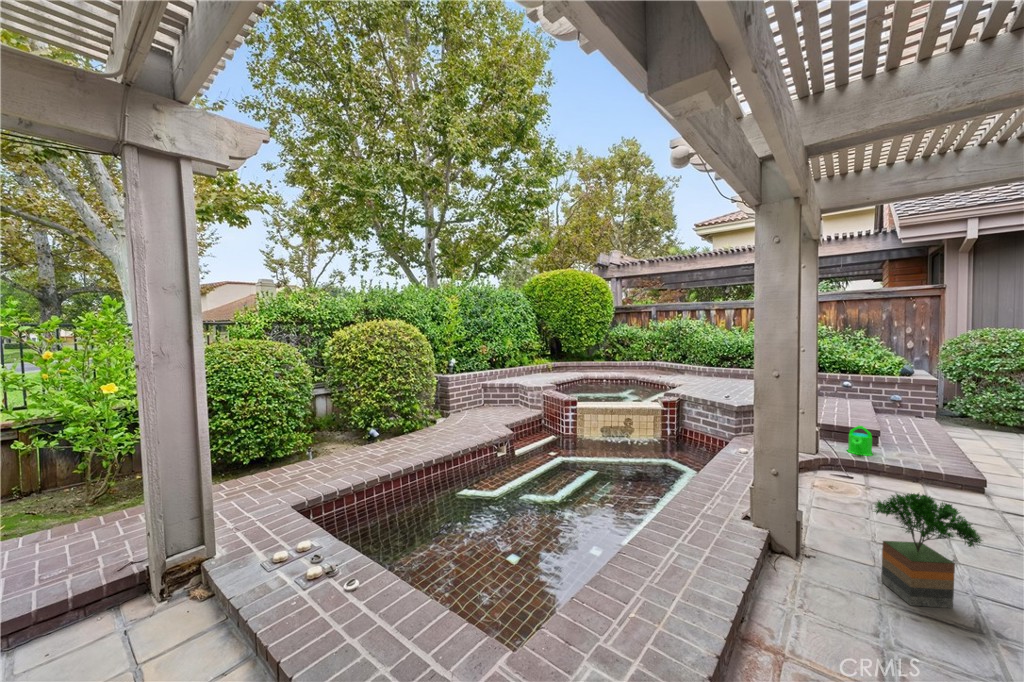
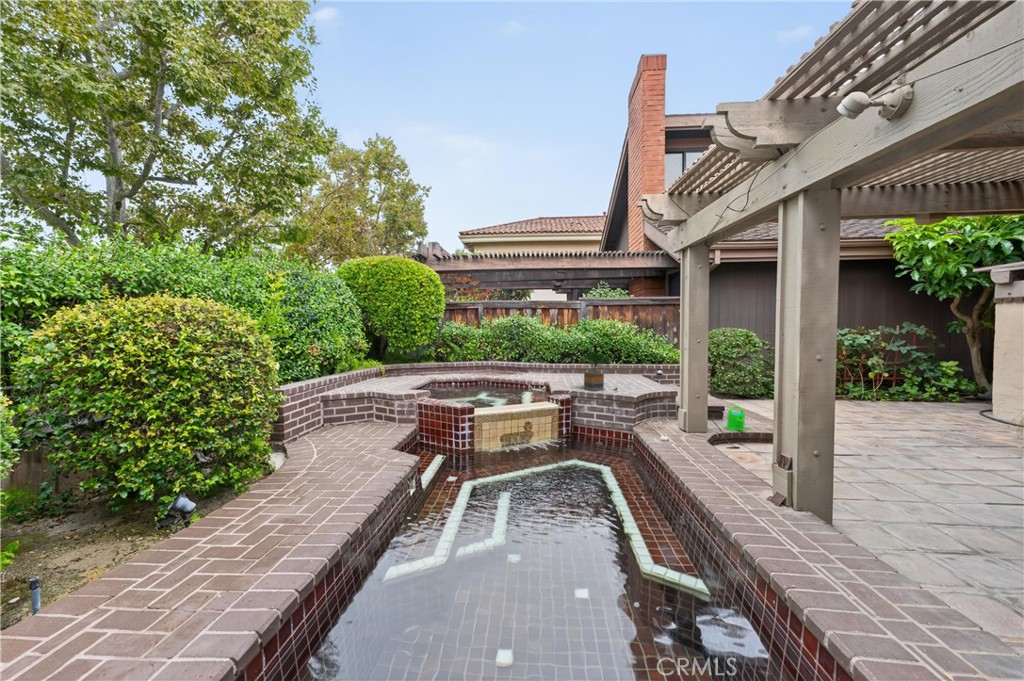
potted tree: present [874,493,983,608] -> present [582,353,610,391]

